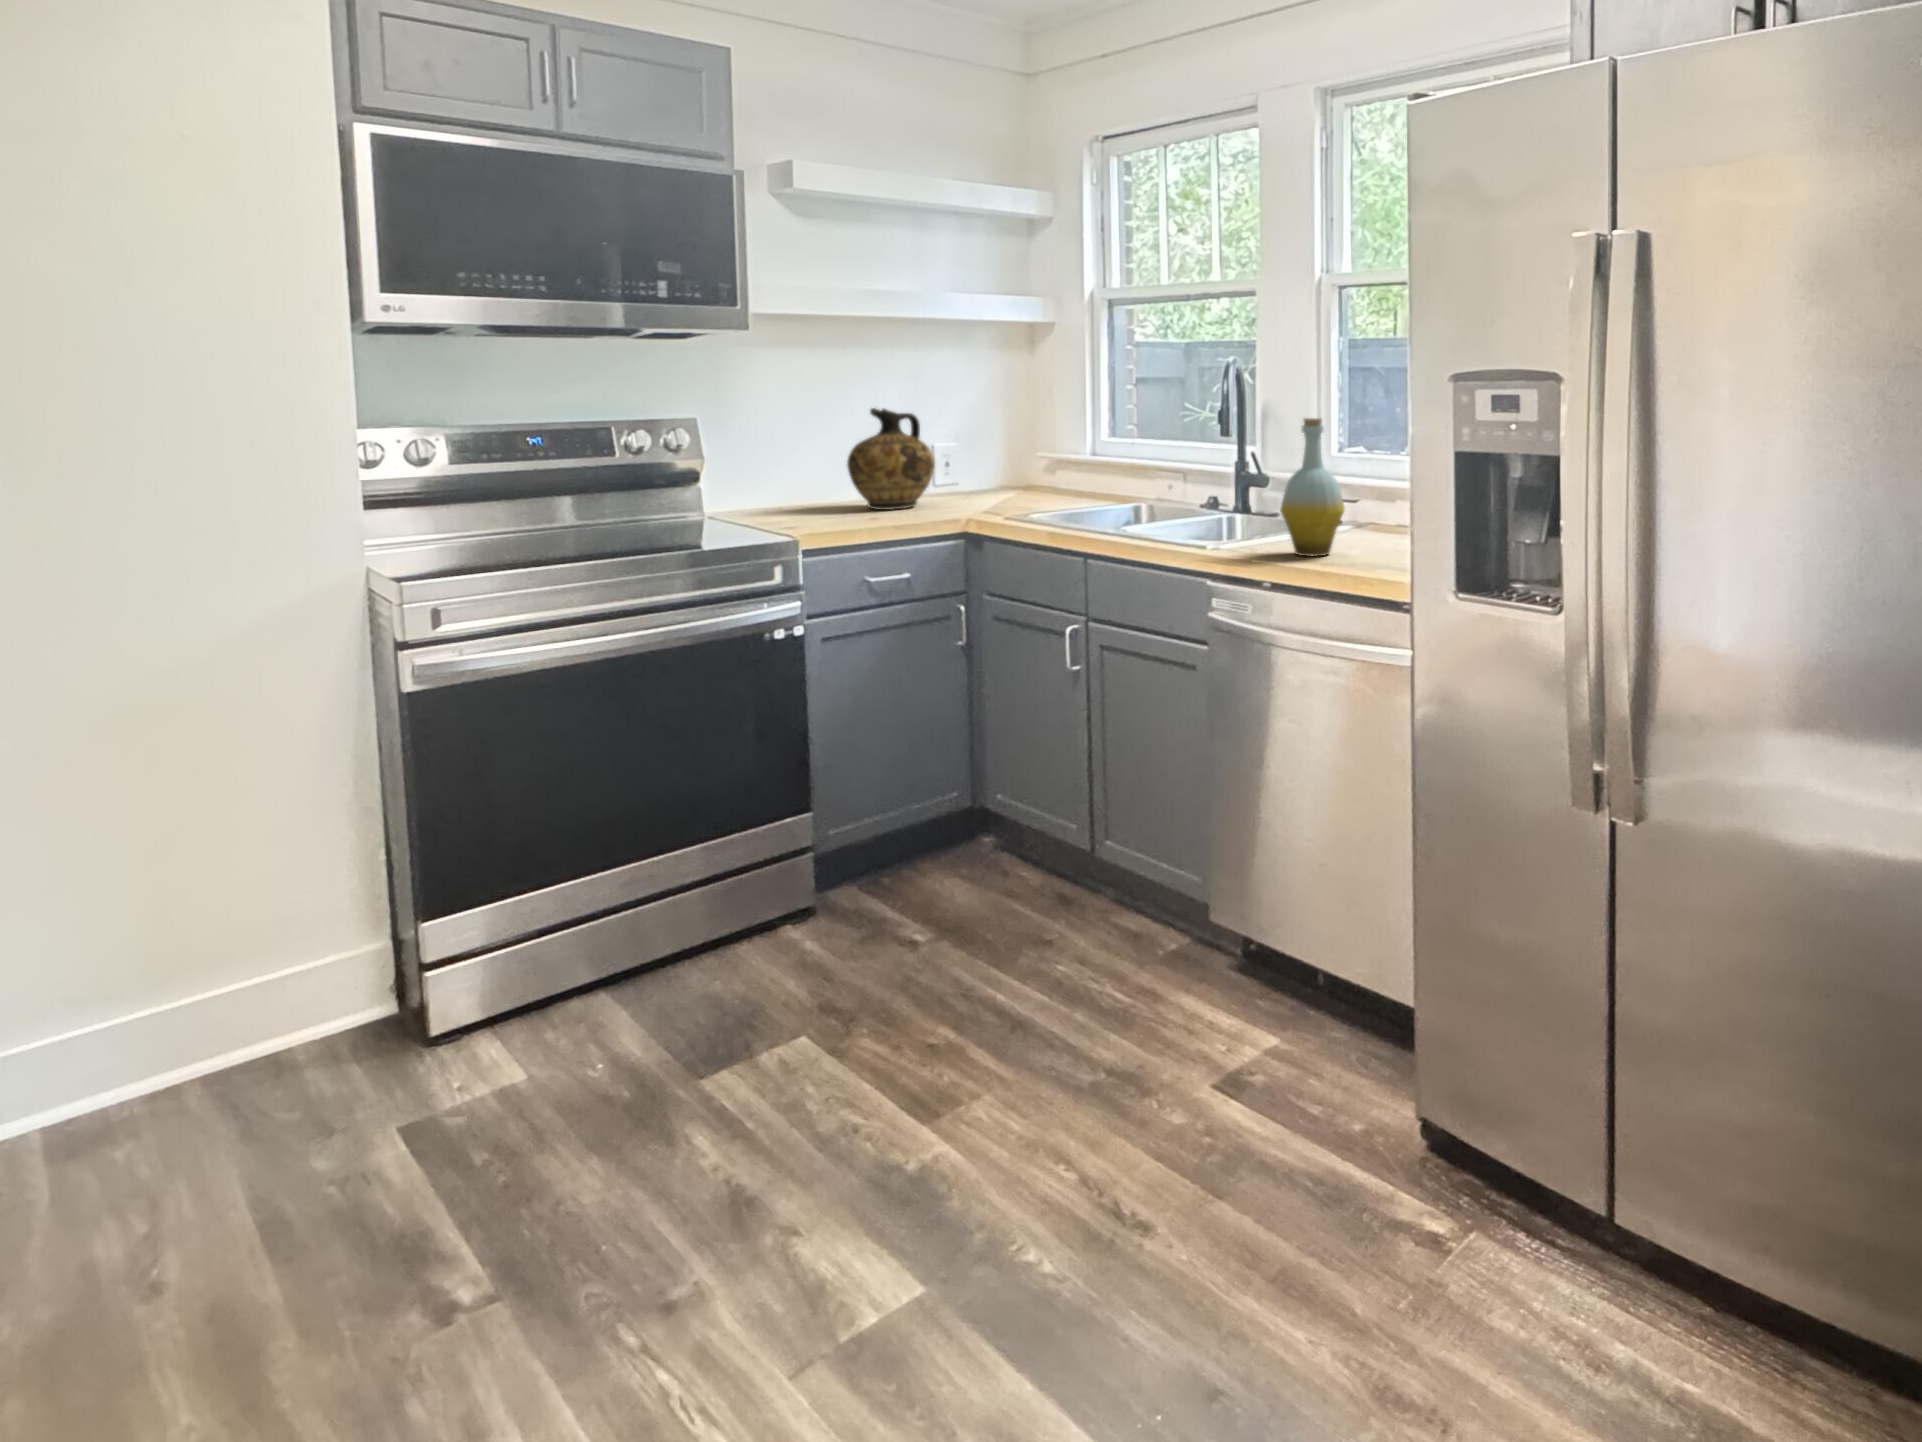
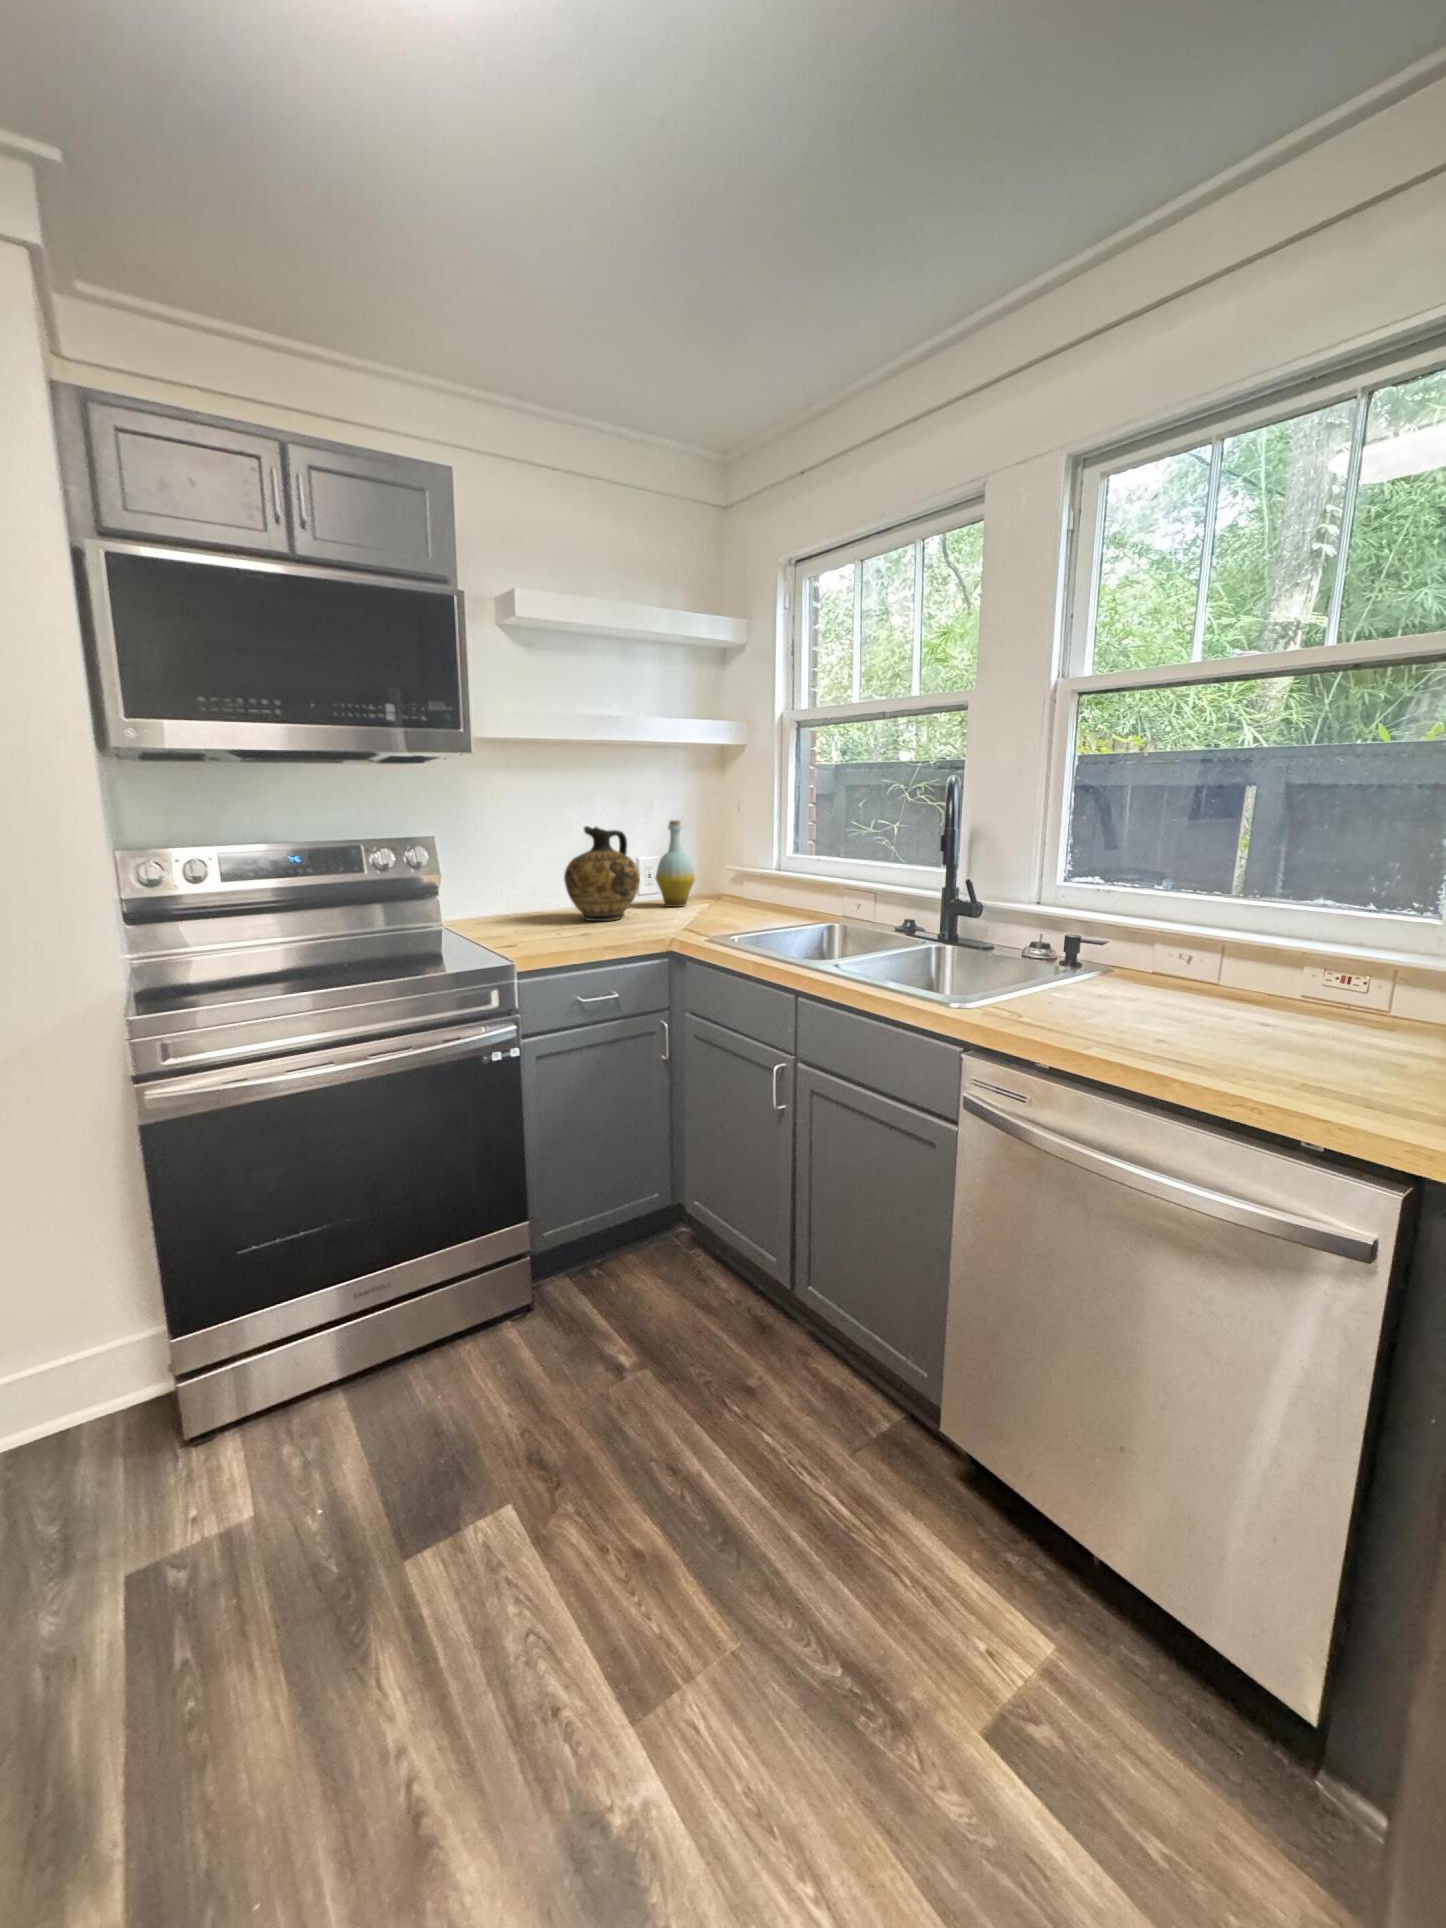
bottle: present [1280,418,1345,556] -> present [655,820,695,907]

